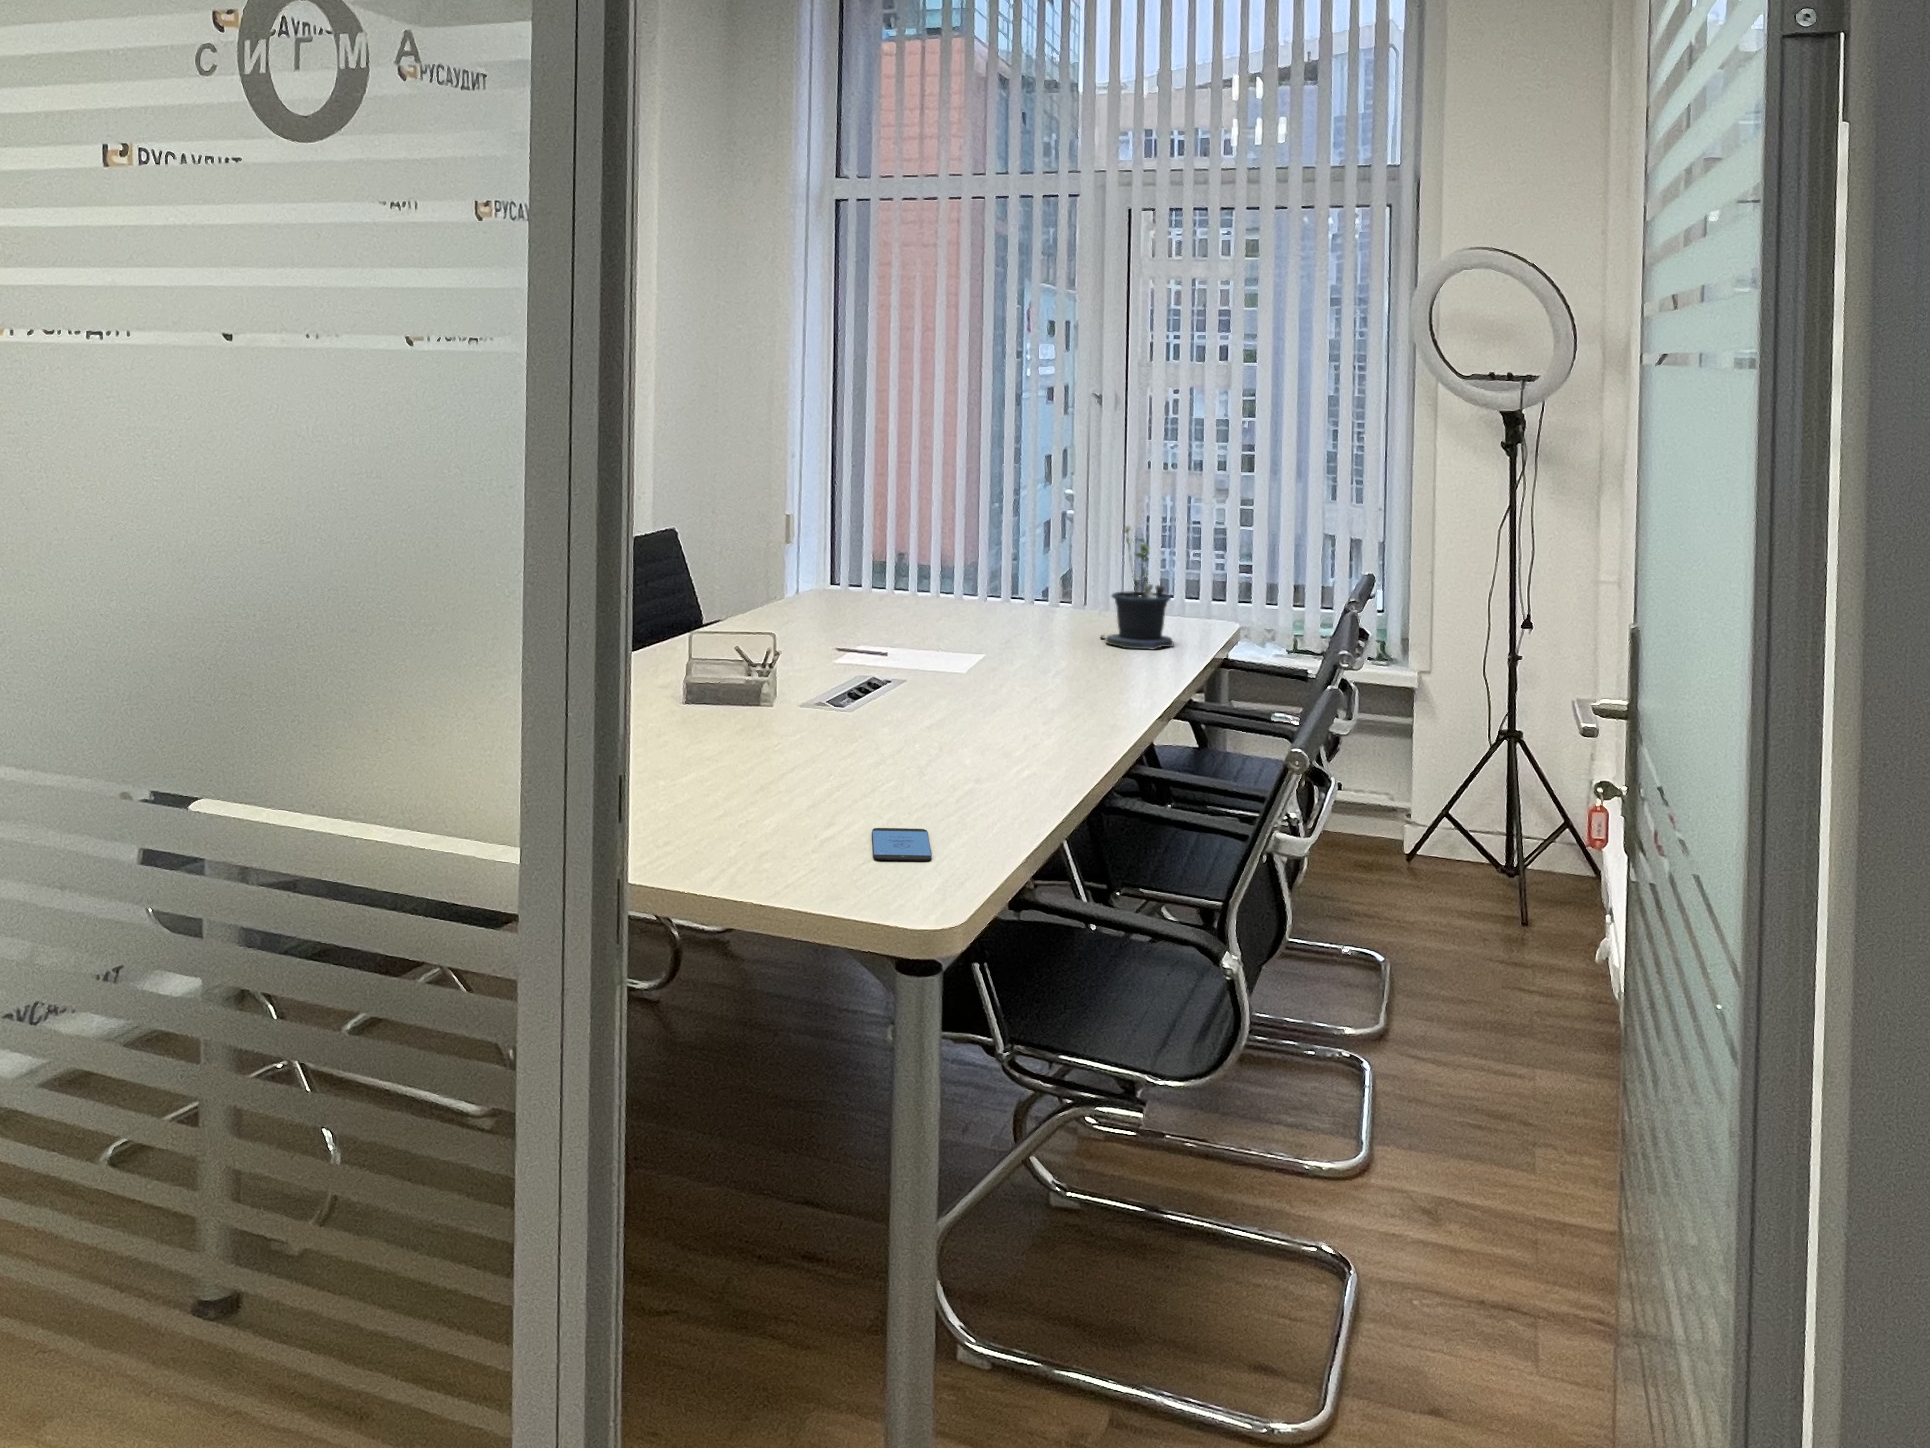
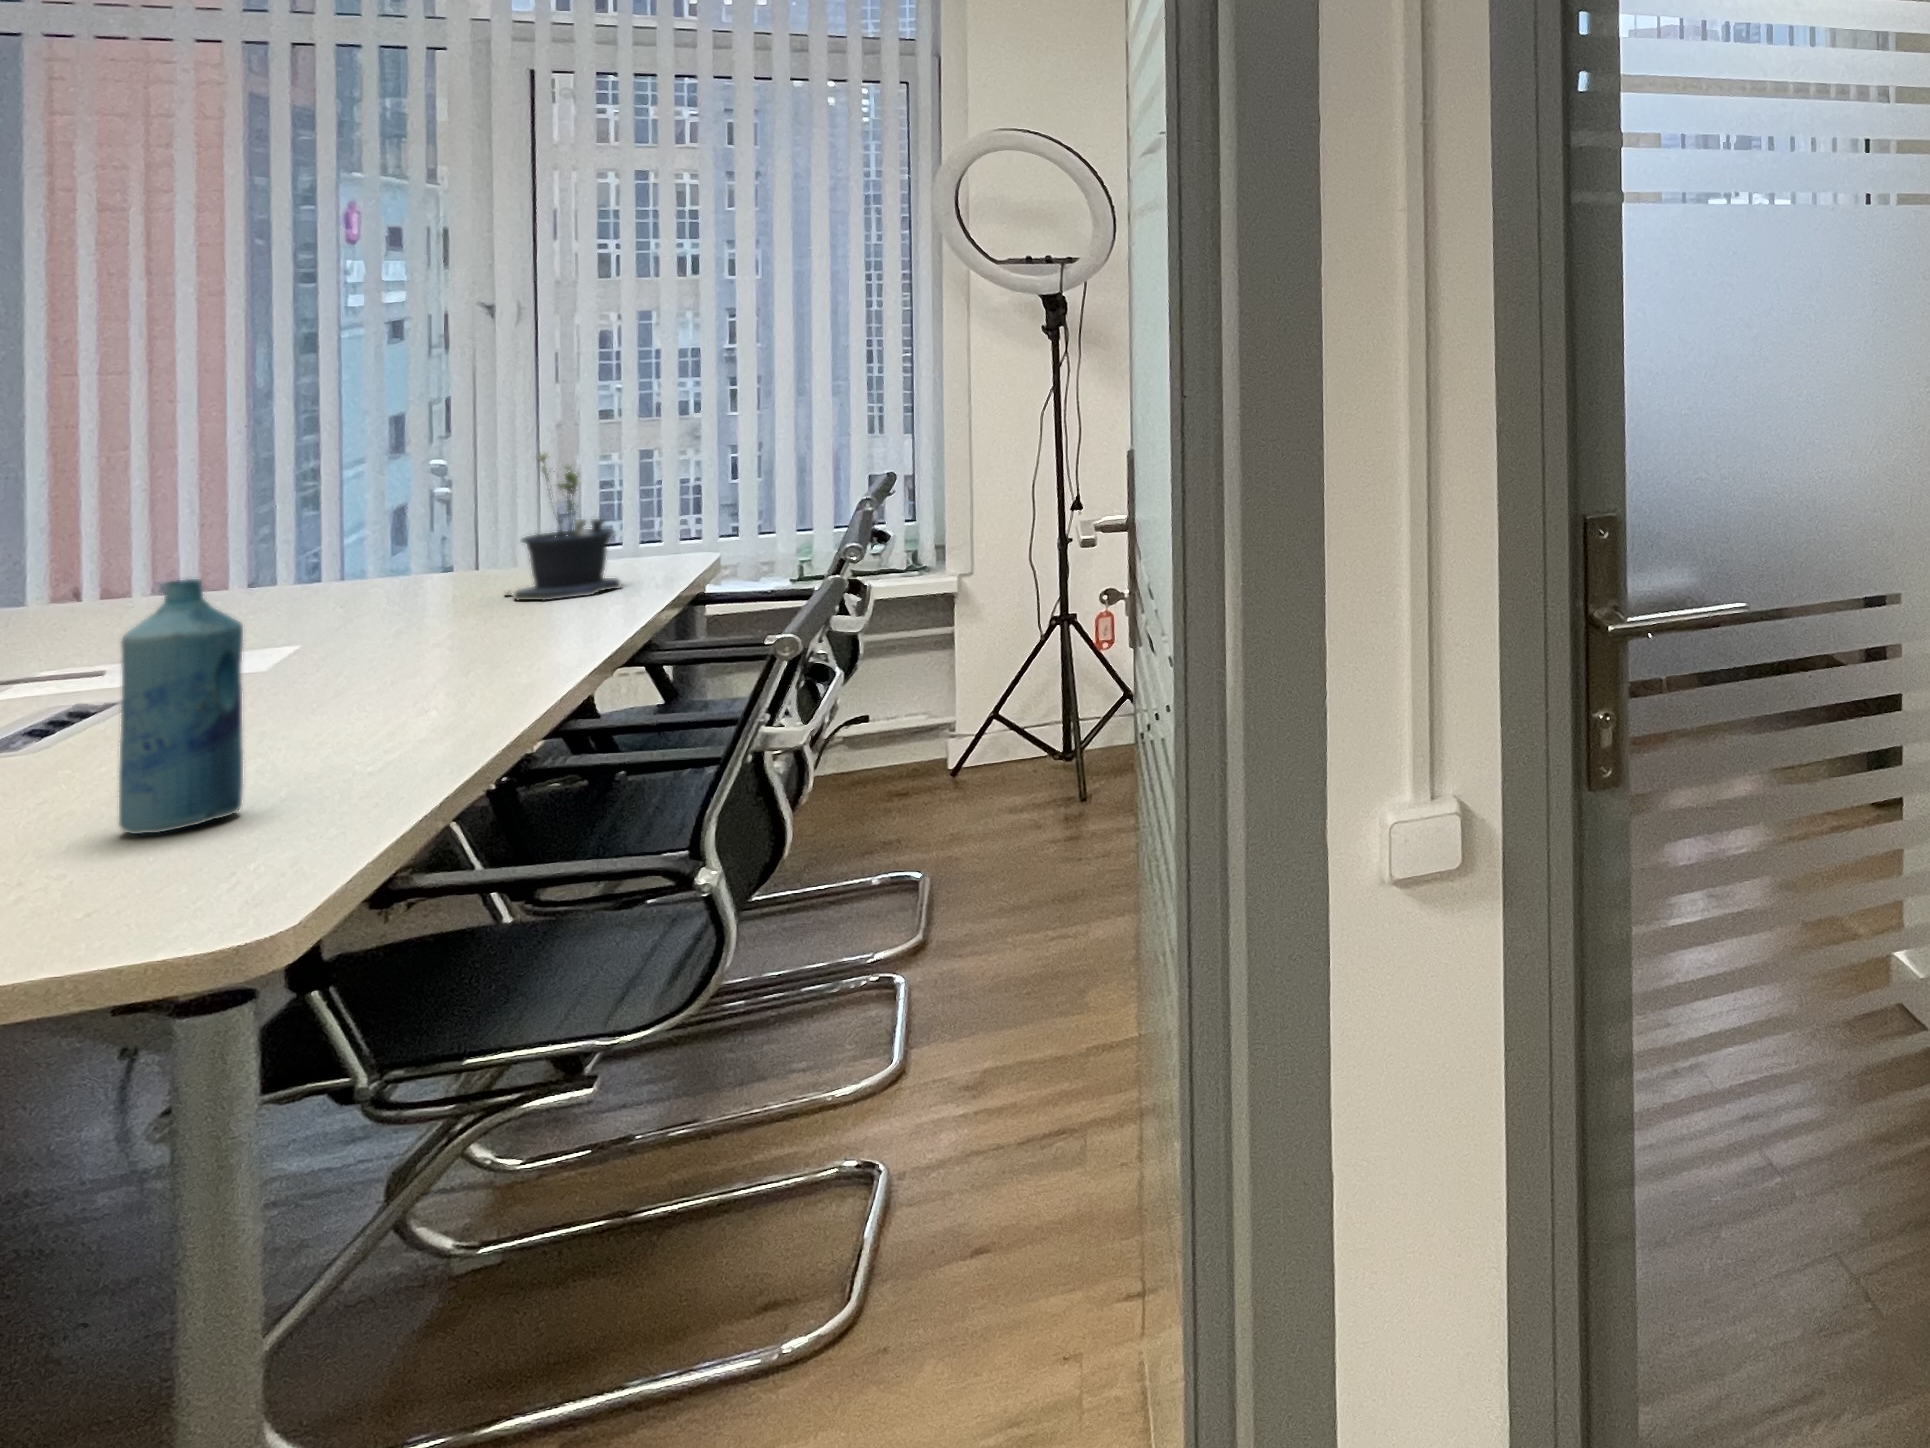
bottle: none [883,618,949,810] -> present [119,579,243,834]
smartphone: present [872,828,932,861] -> none [103,844,224,894]

